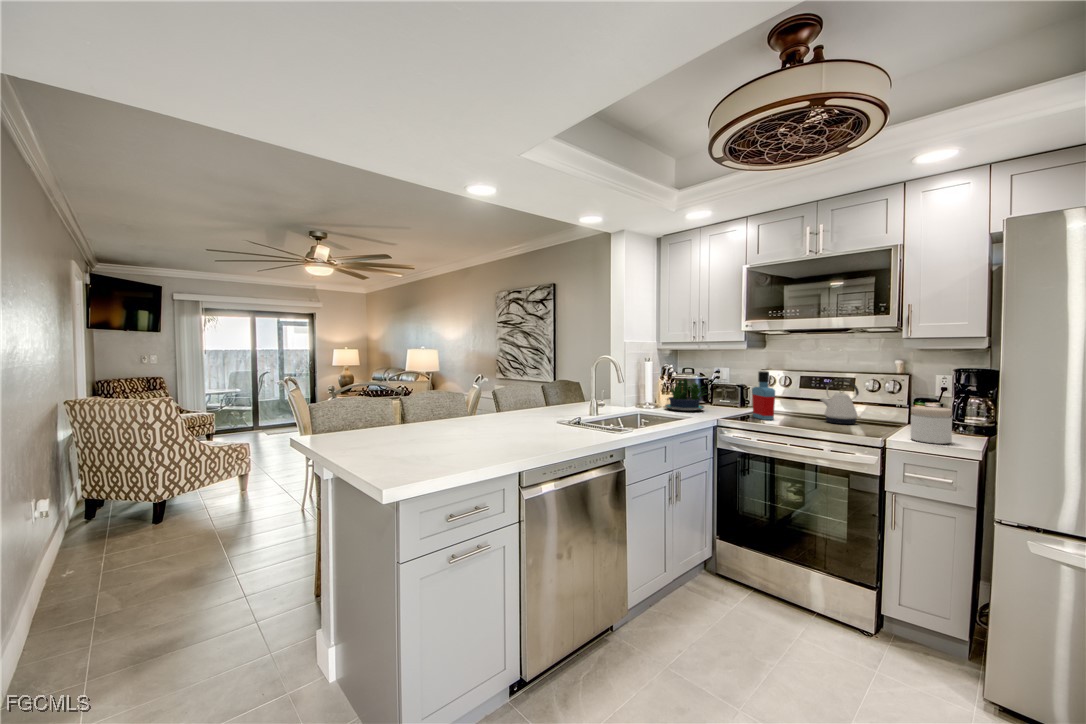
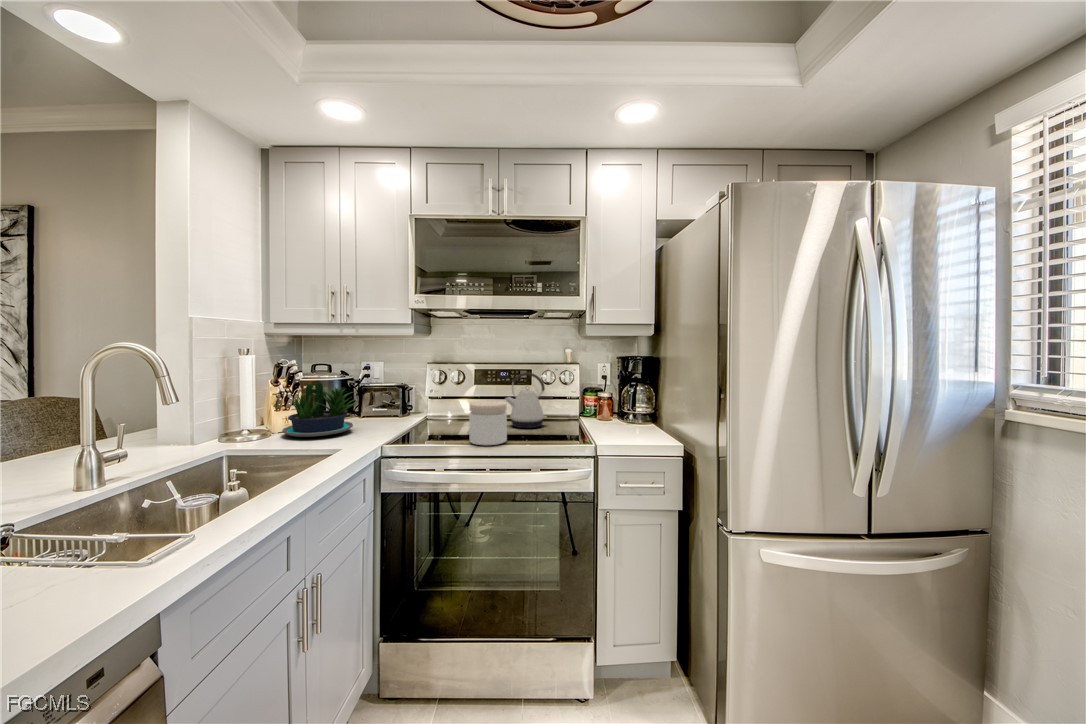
bottle: present [752,371,775,420] -> none [425,367,459,436]
jar: present [911,406,952,444] -> present [469,401,507,445]

